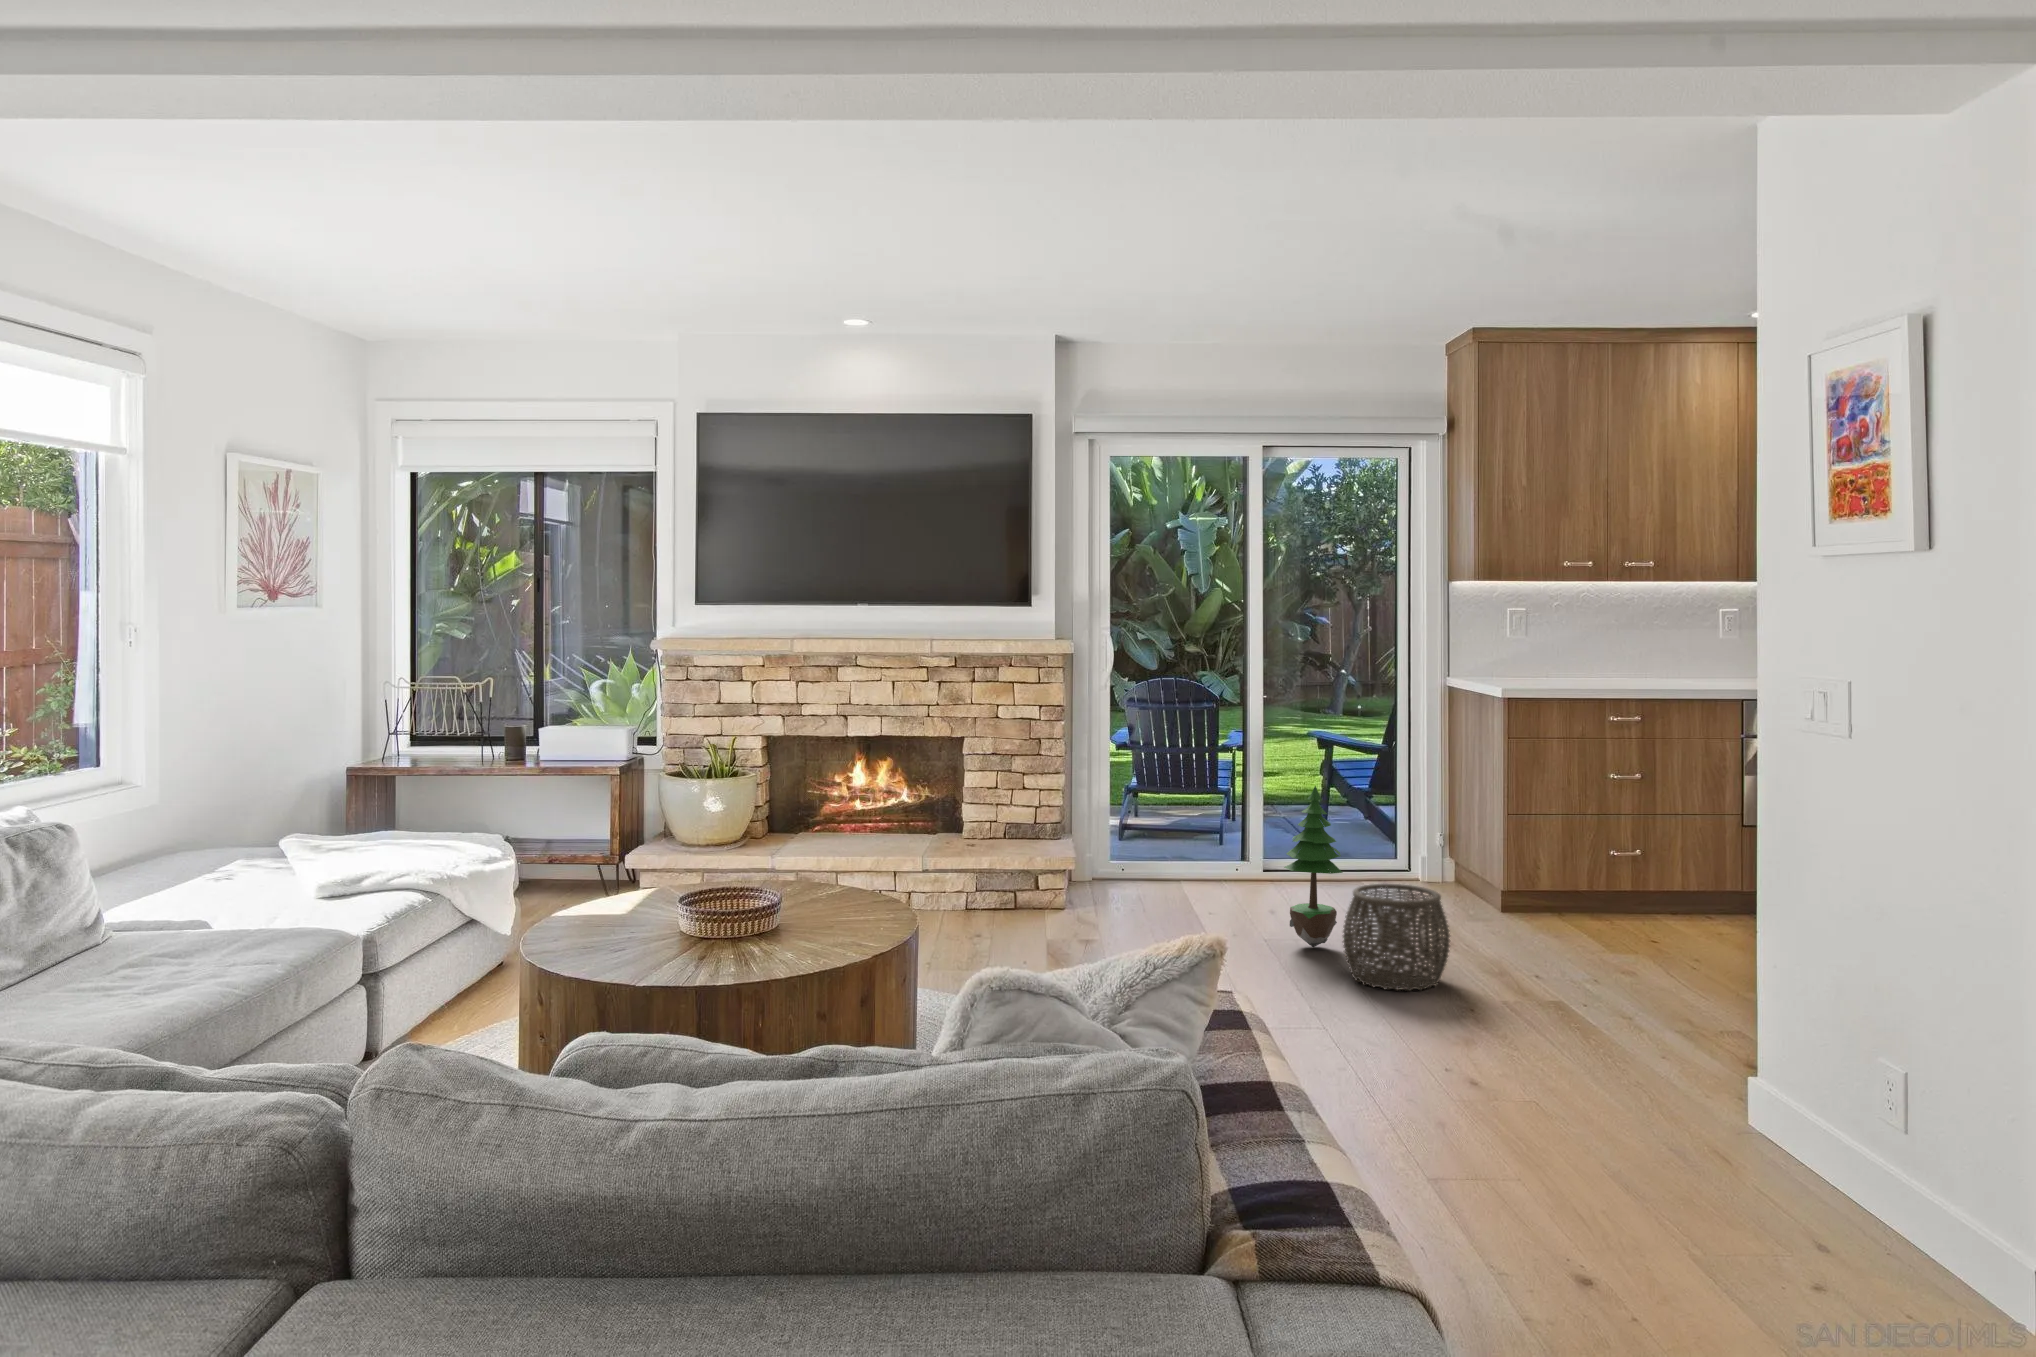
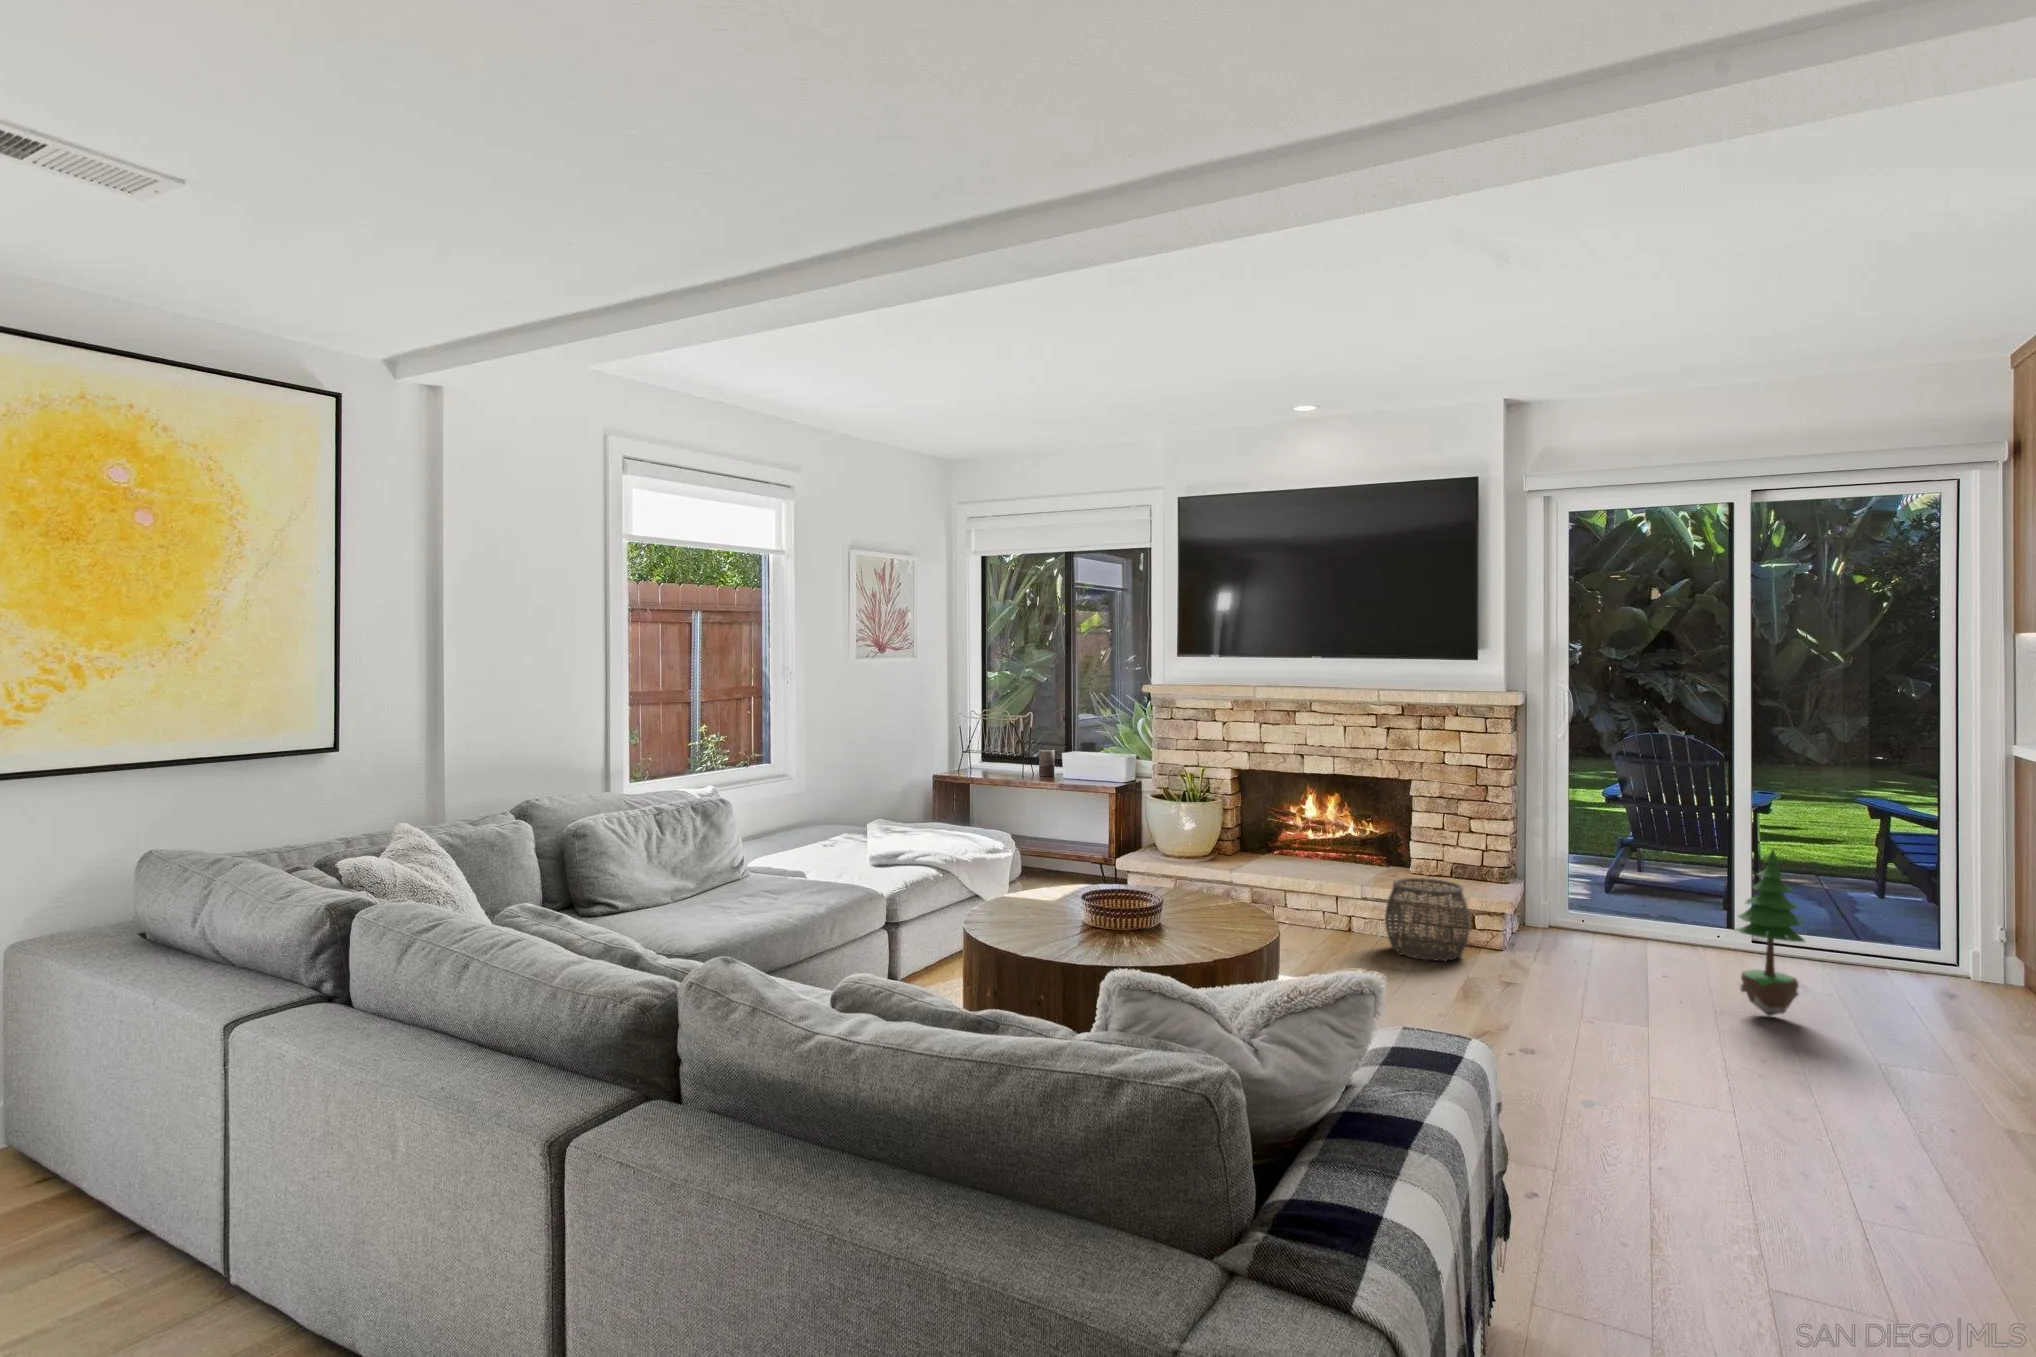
woven basket: present [1342,884,1450,991] -> present [1385,878,1470,961]

